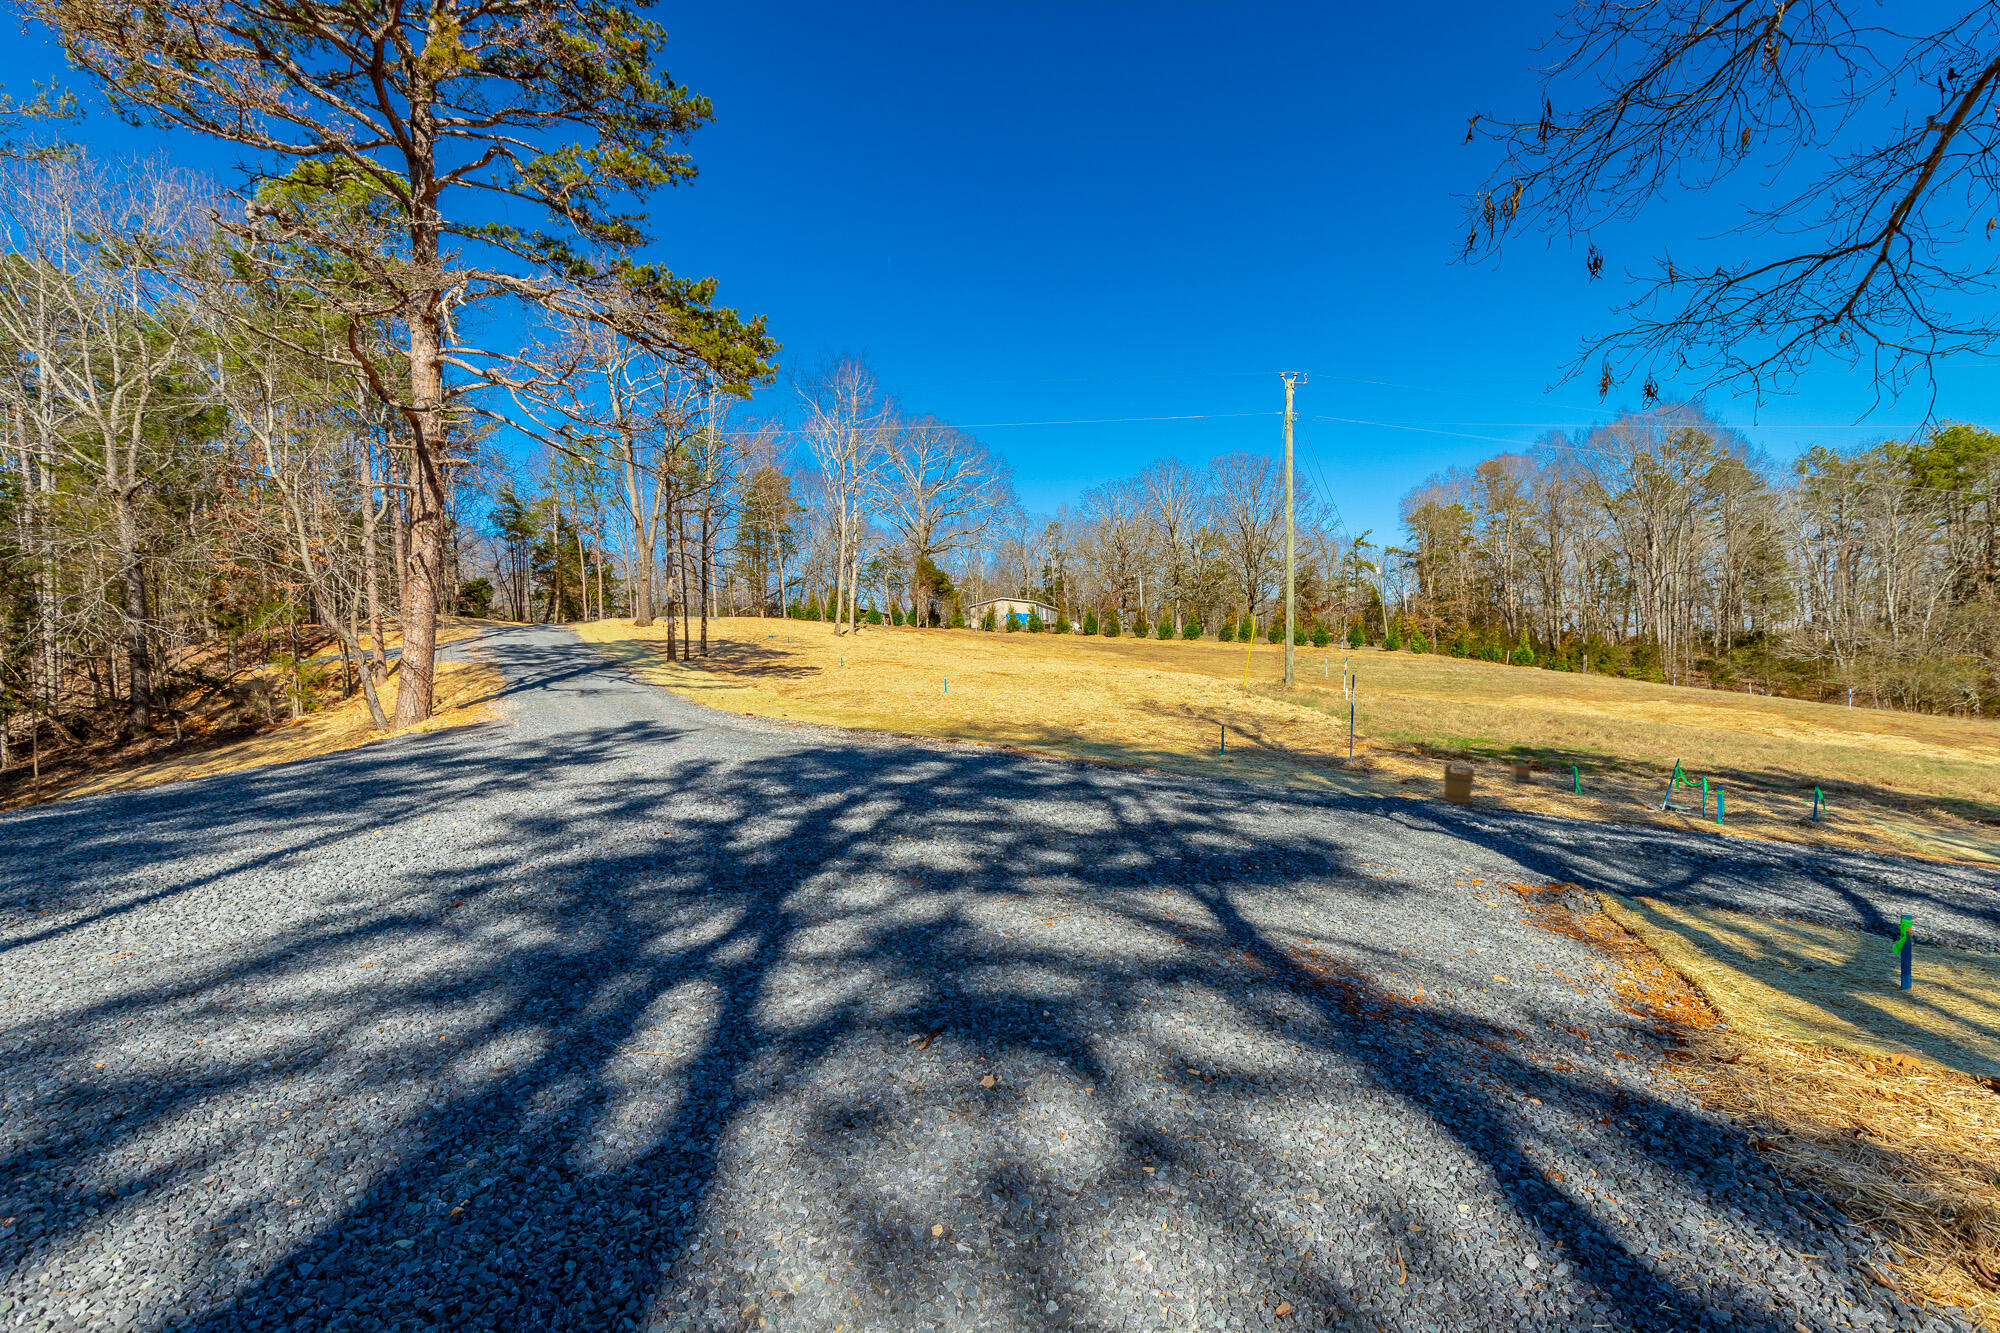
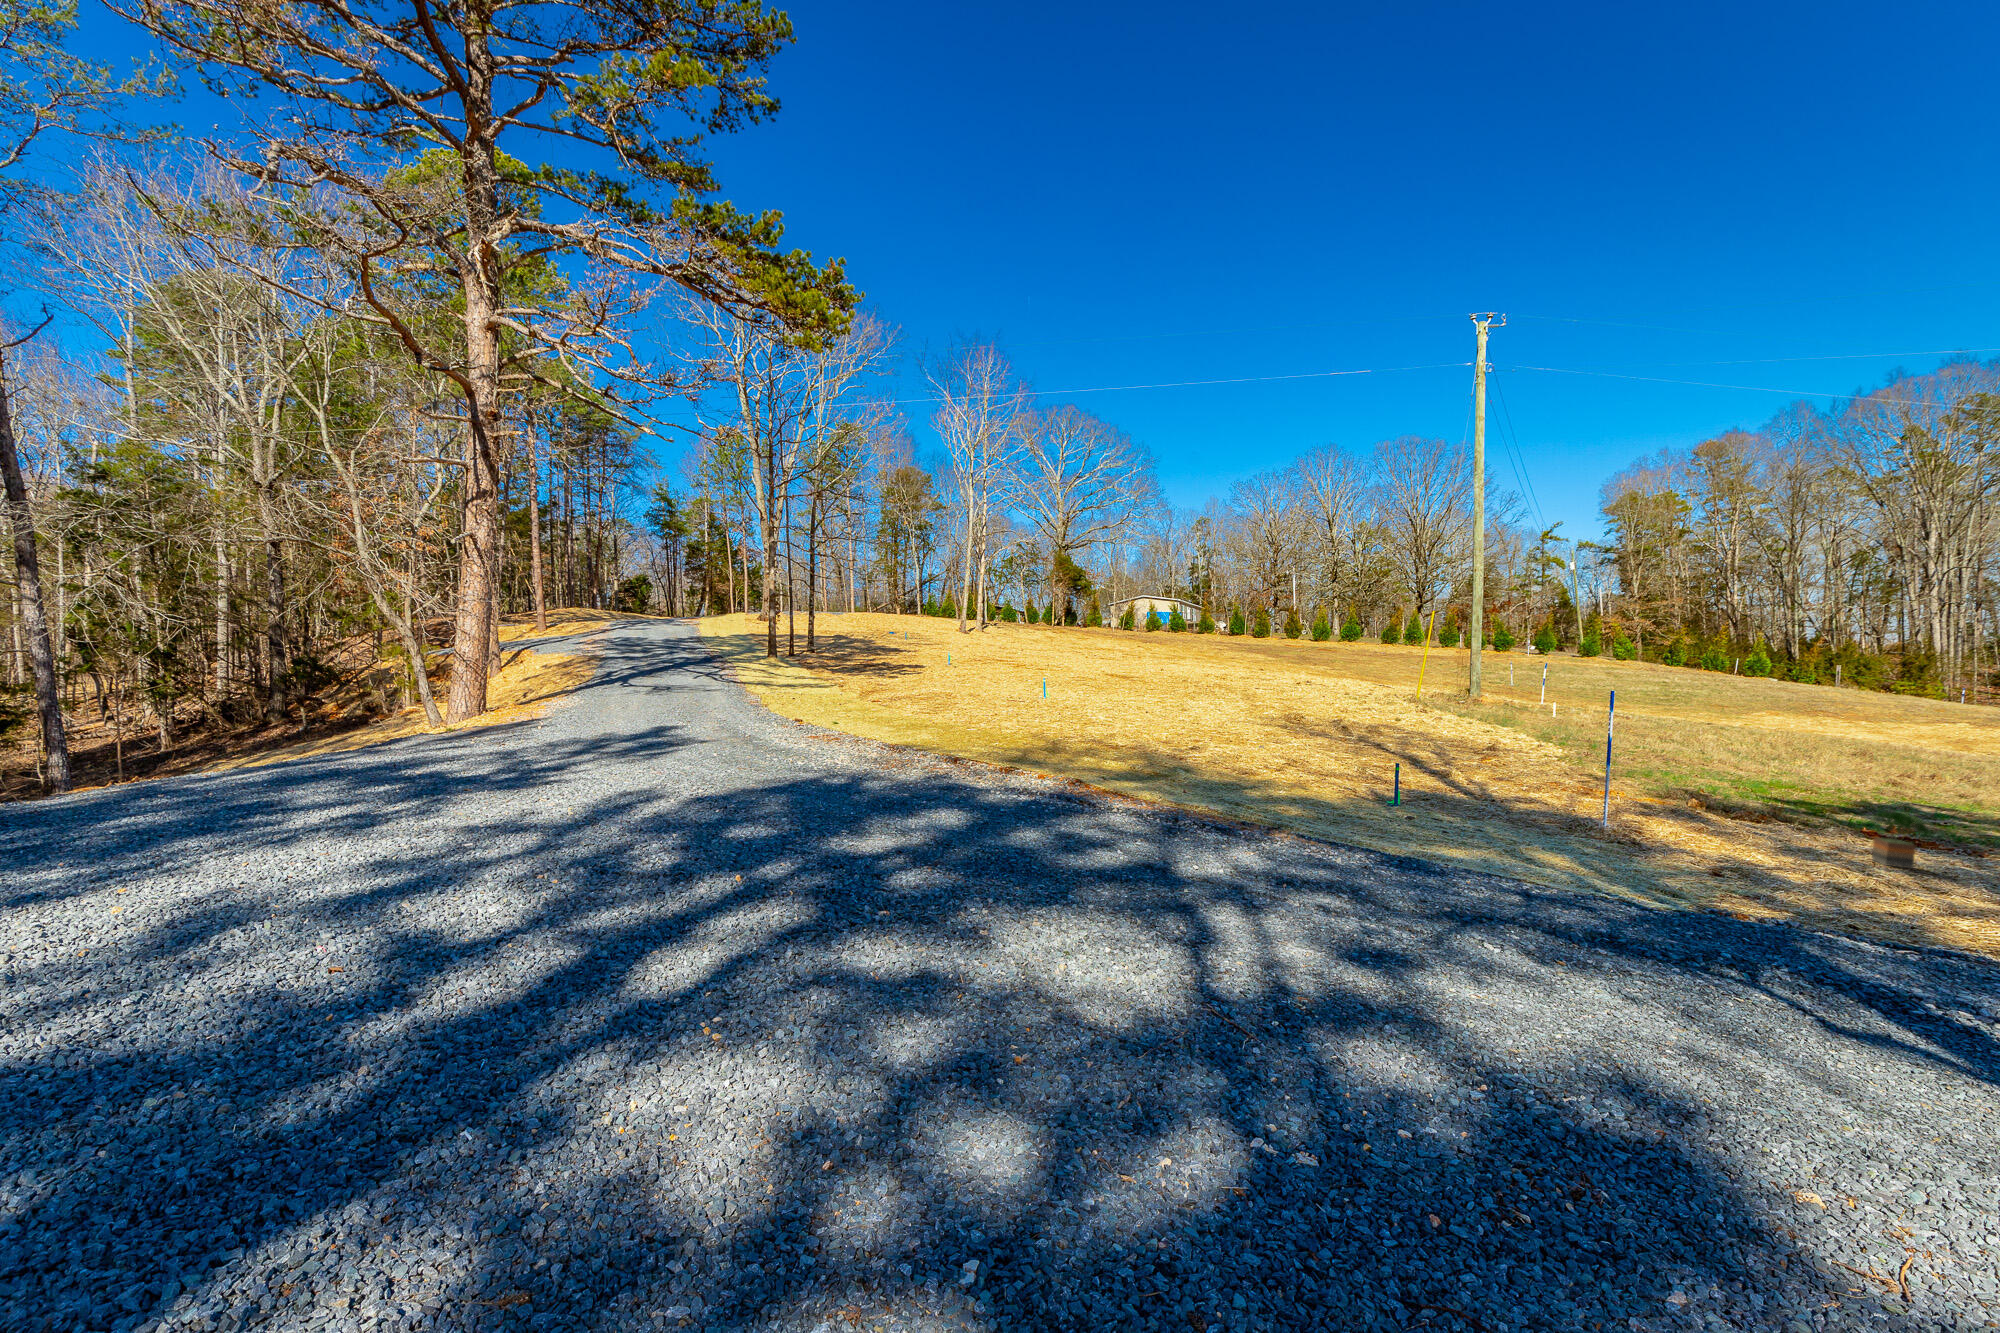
bucket: present [1444,765,1474,803] -> none [1792,845,1856,909]

